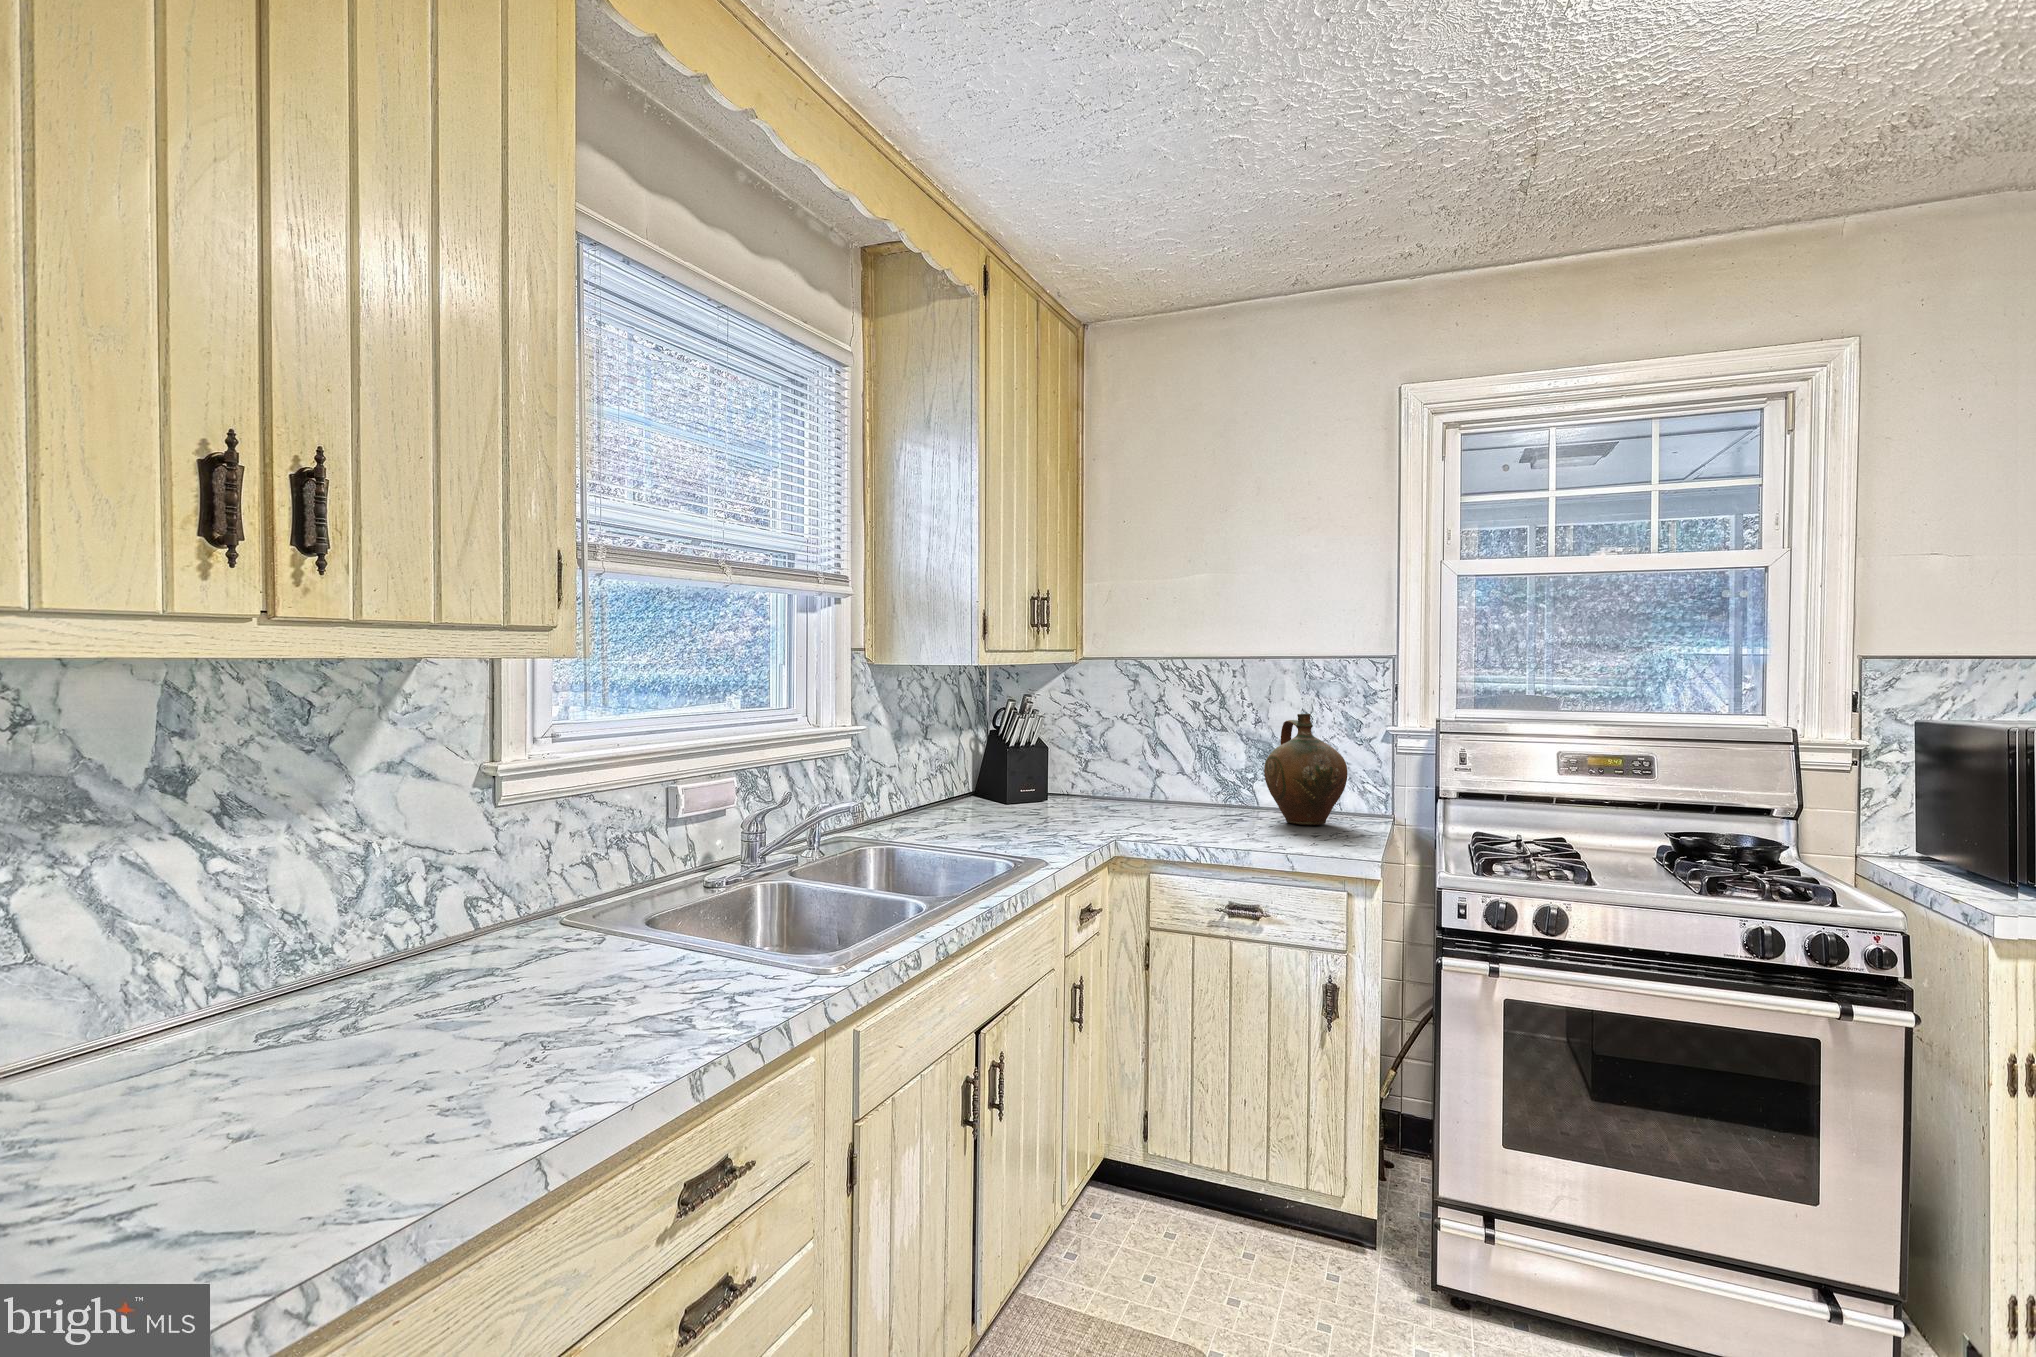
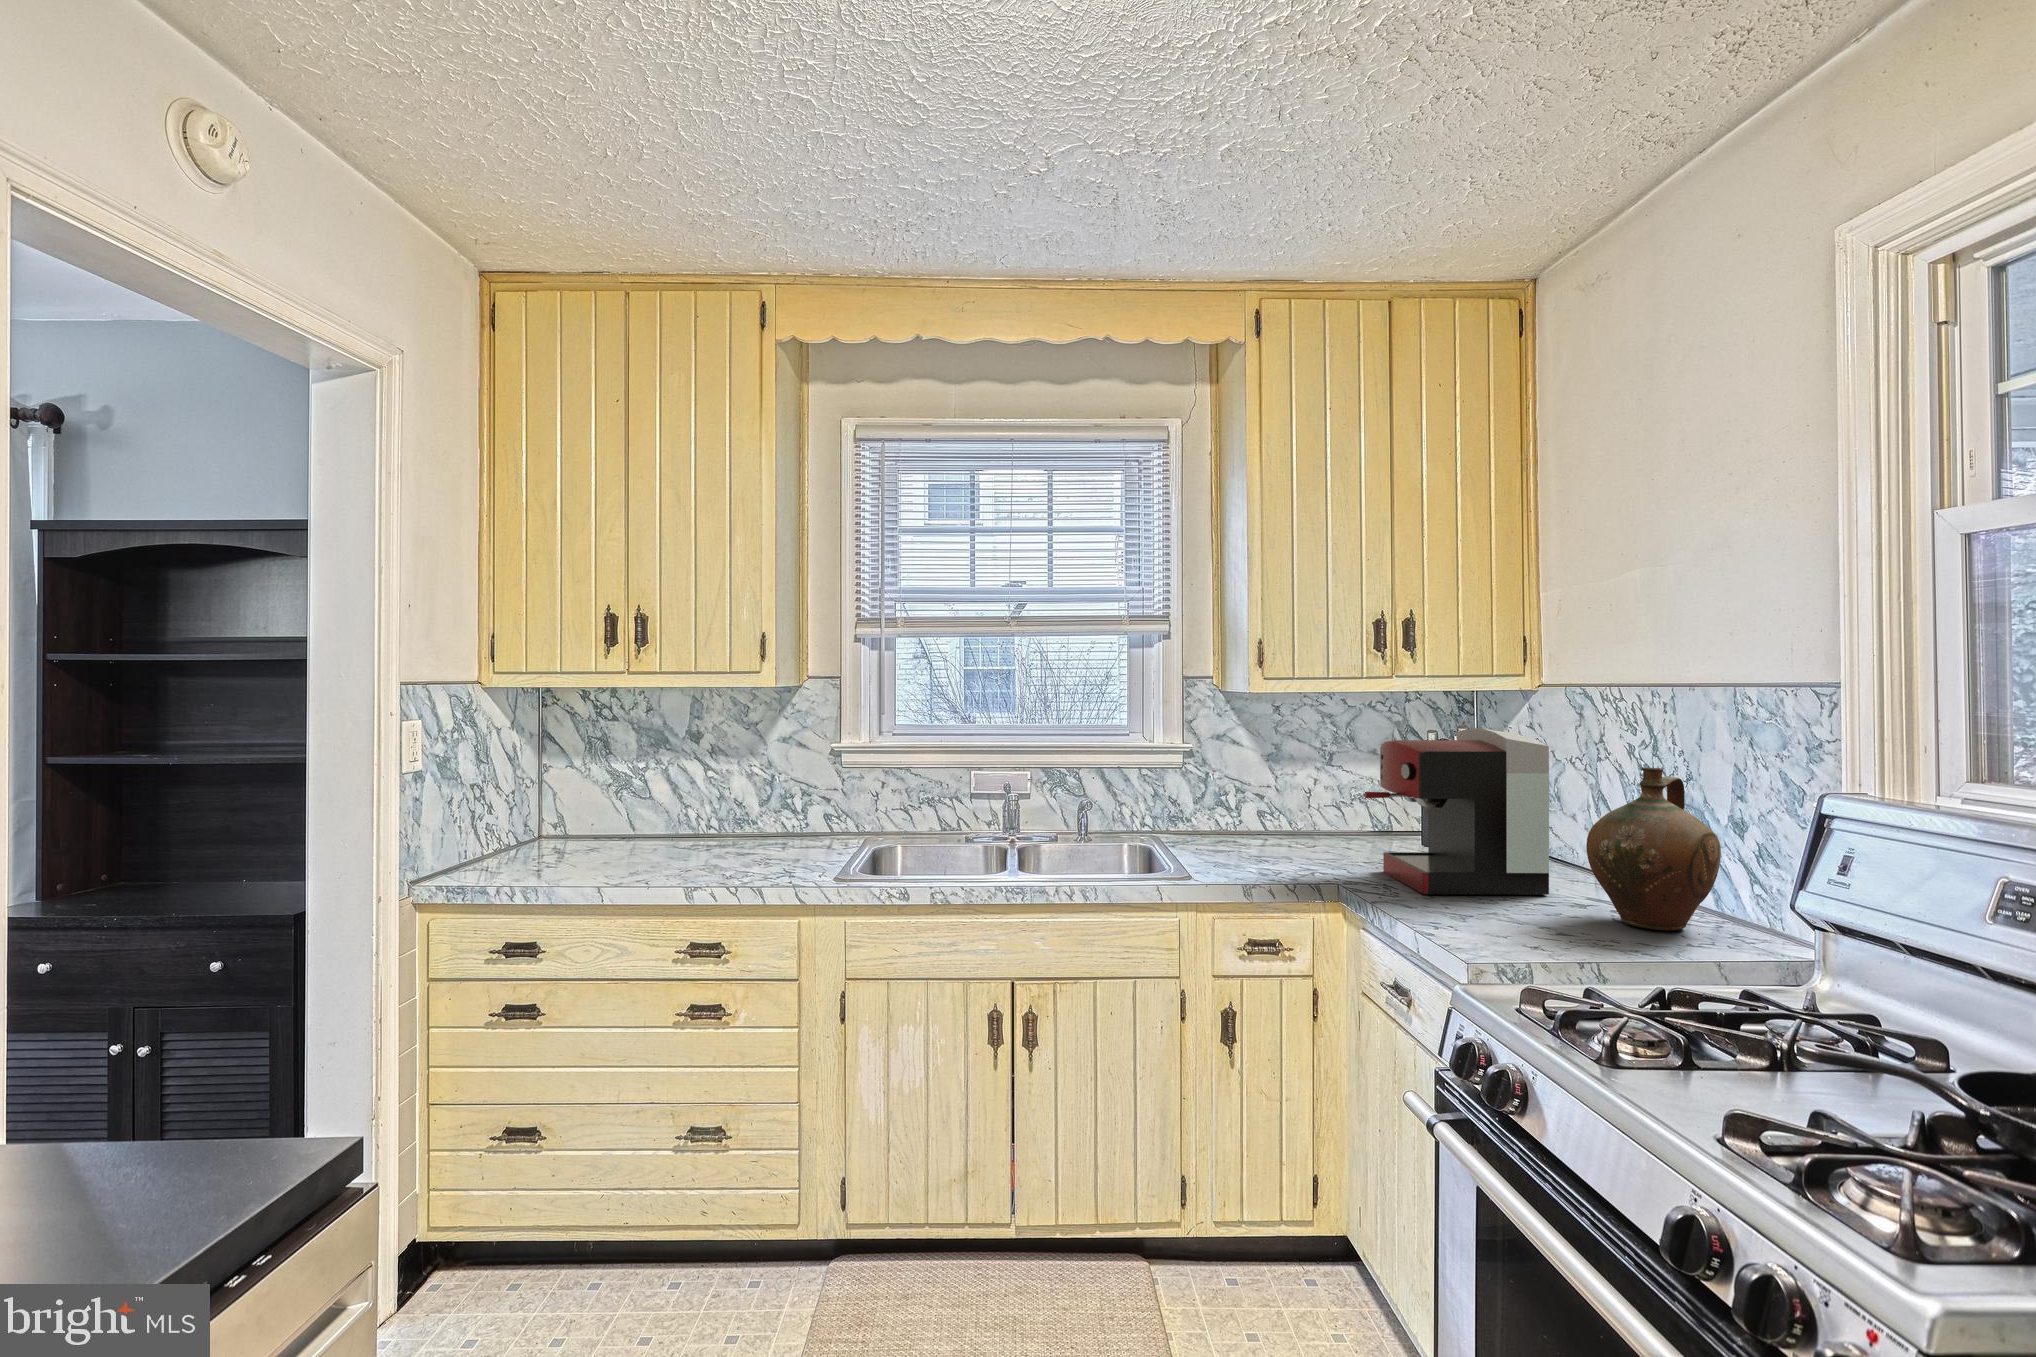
coffee maker: none [1095,693,1214,833] -> present [1364,728,1549,895]

